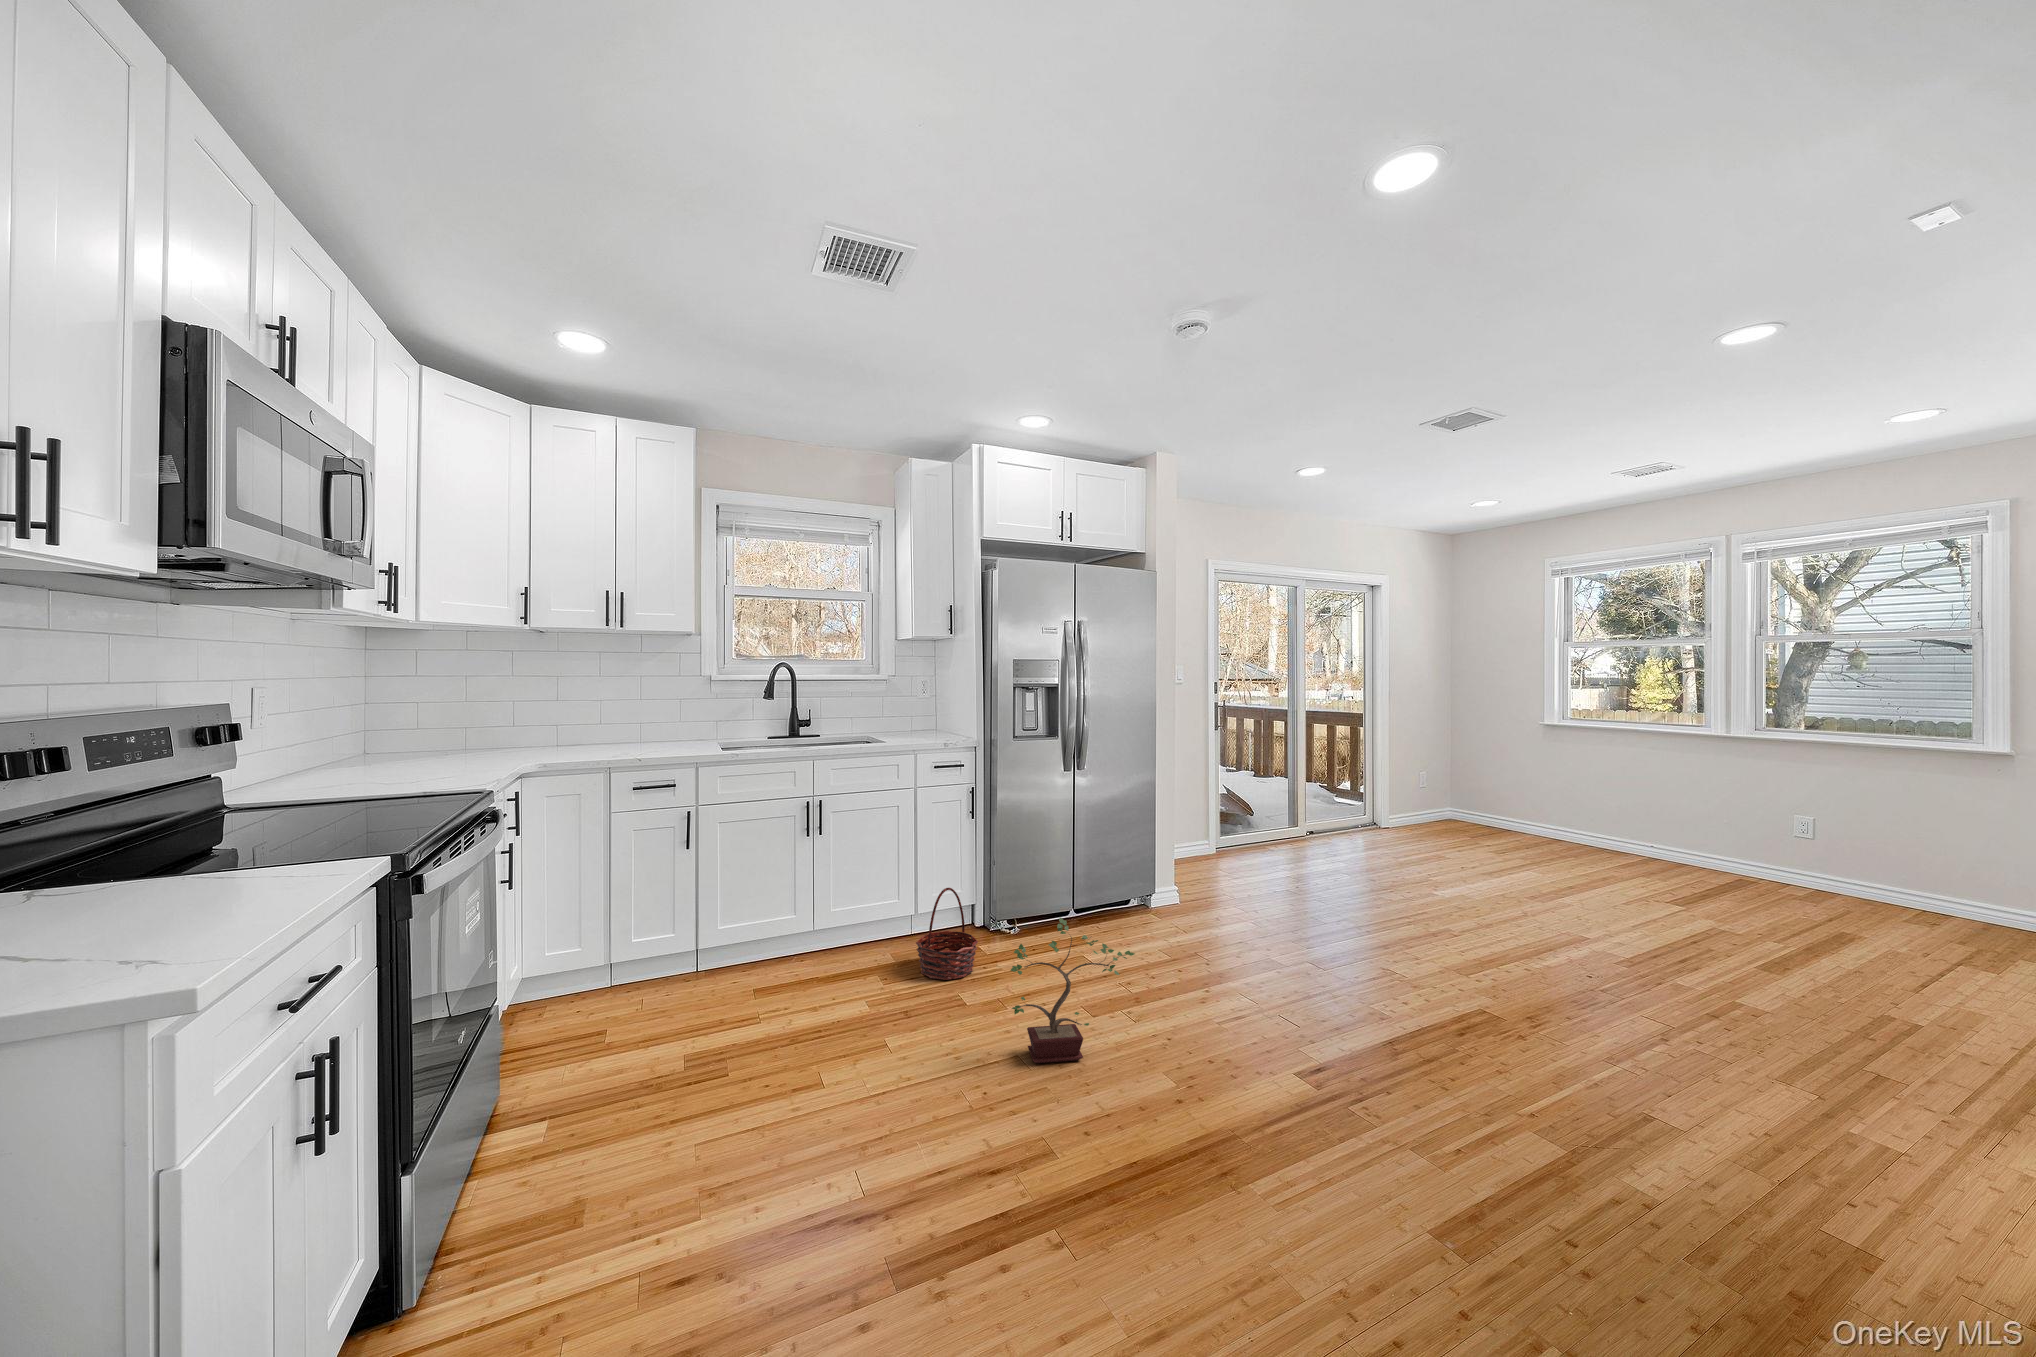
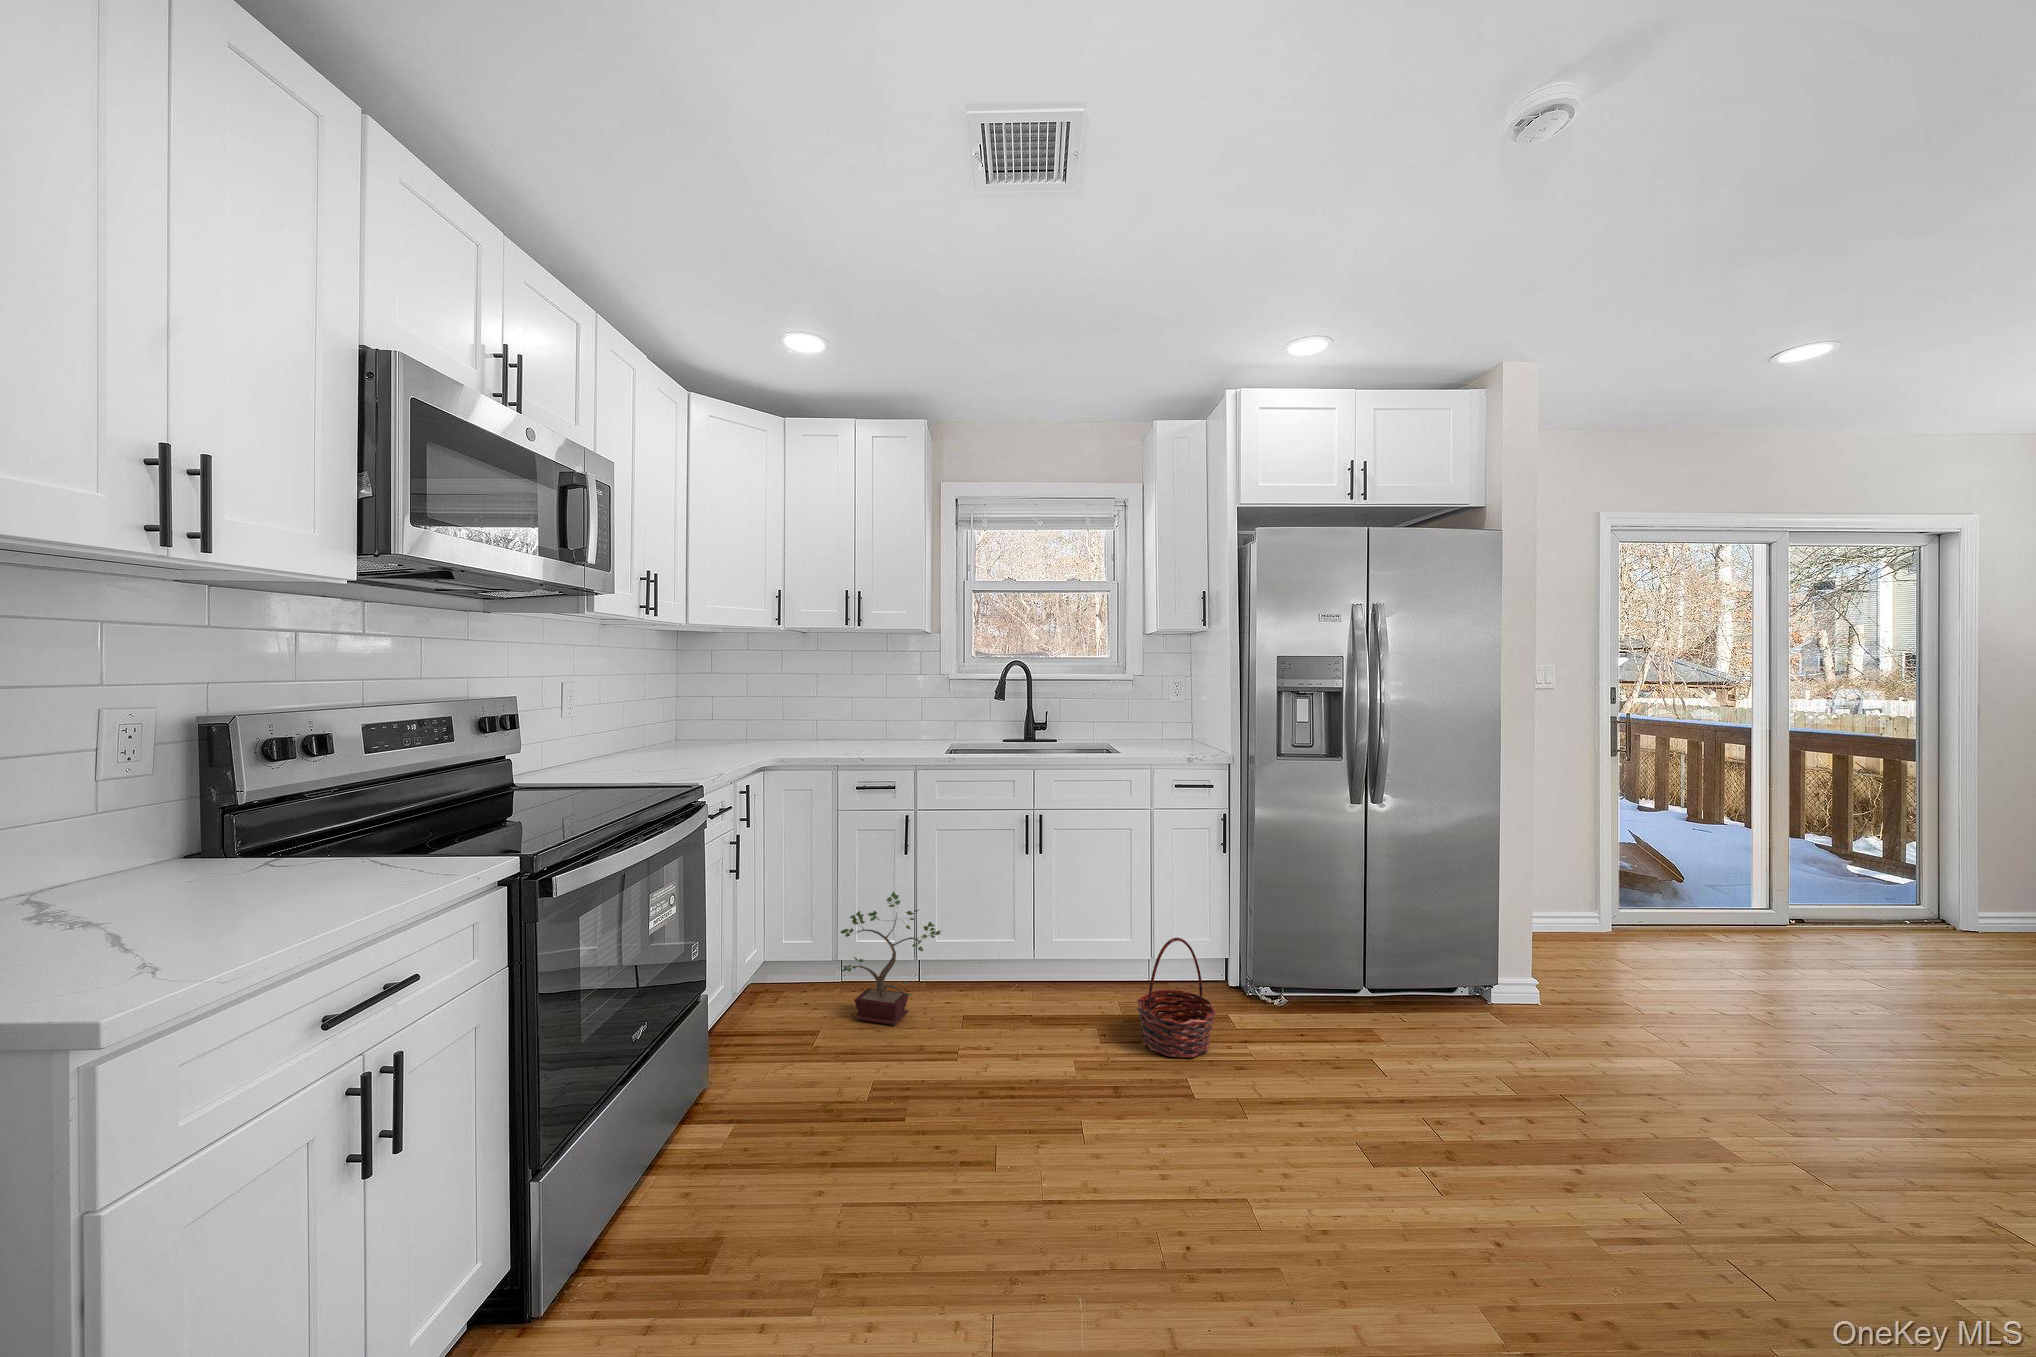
potted plant: present [1010,917,1135,1063] -> present [841,892,941,1025]

